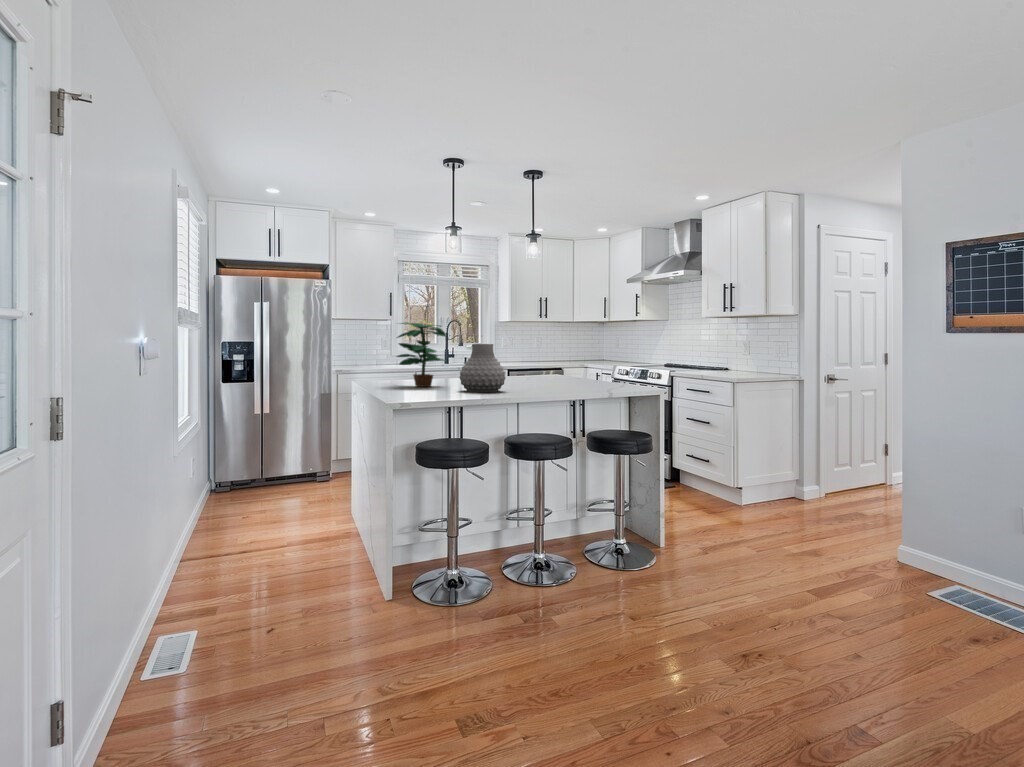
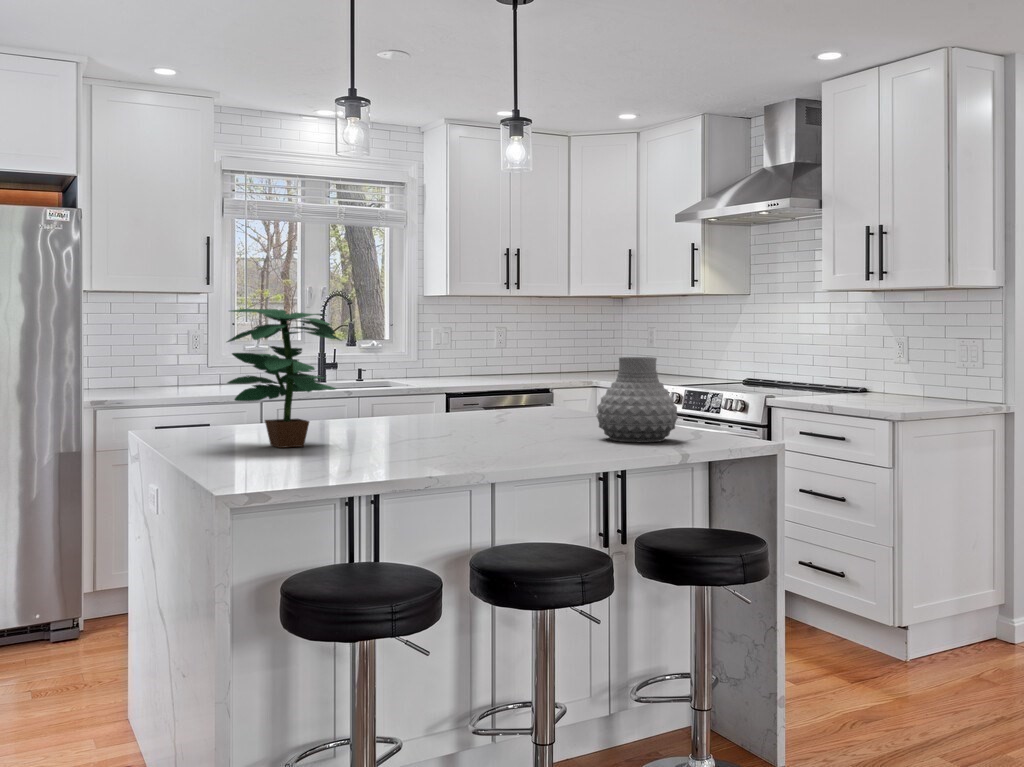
vase: present [459,344,506,392] -> present [597,357,678,442]

